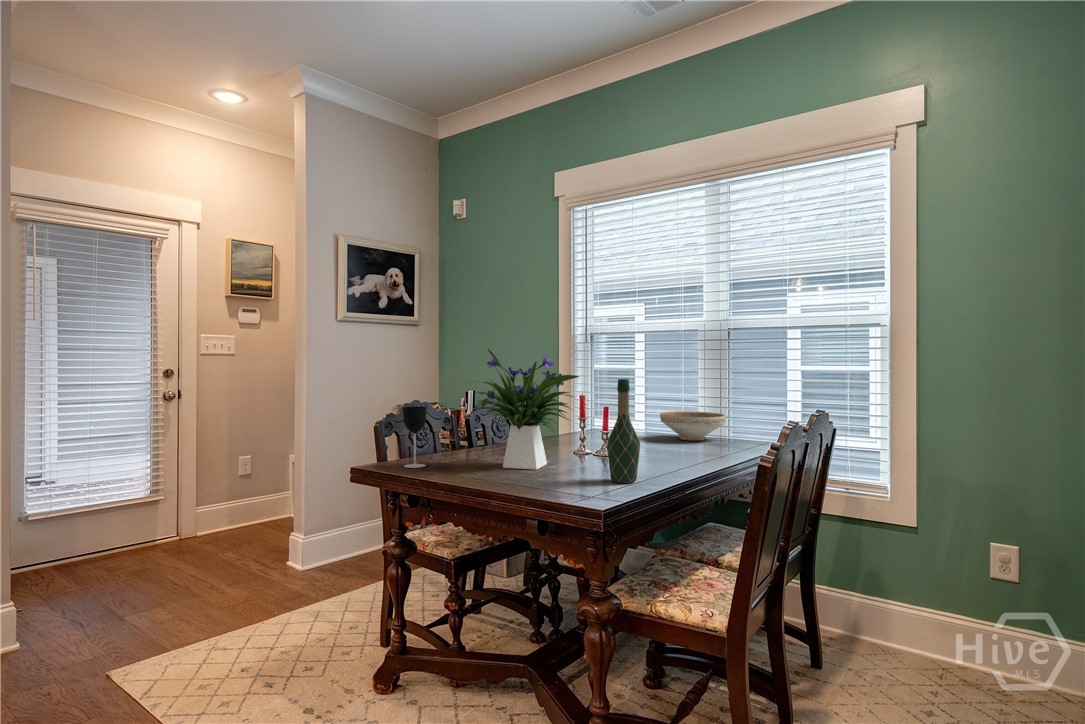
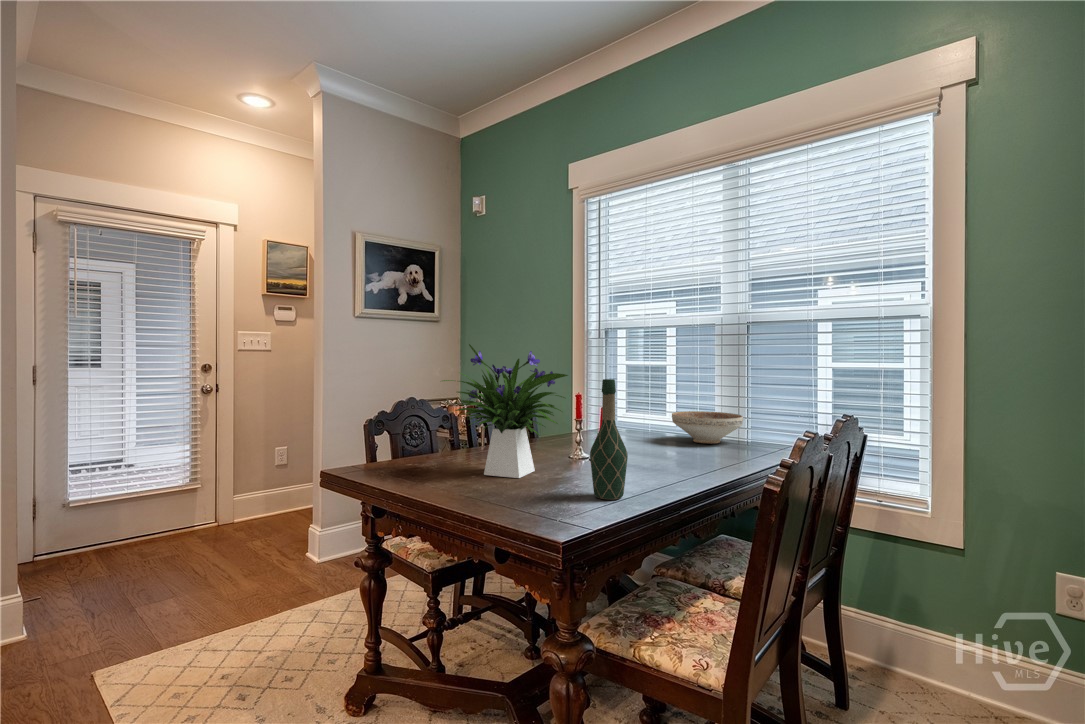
wine glass: present [403,407,427,468] -> none [380,407,406,473]

